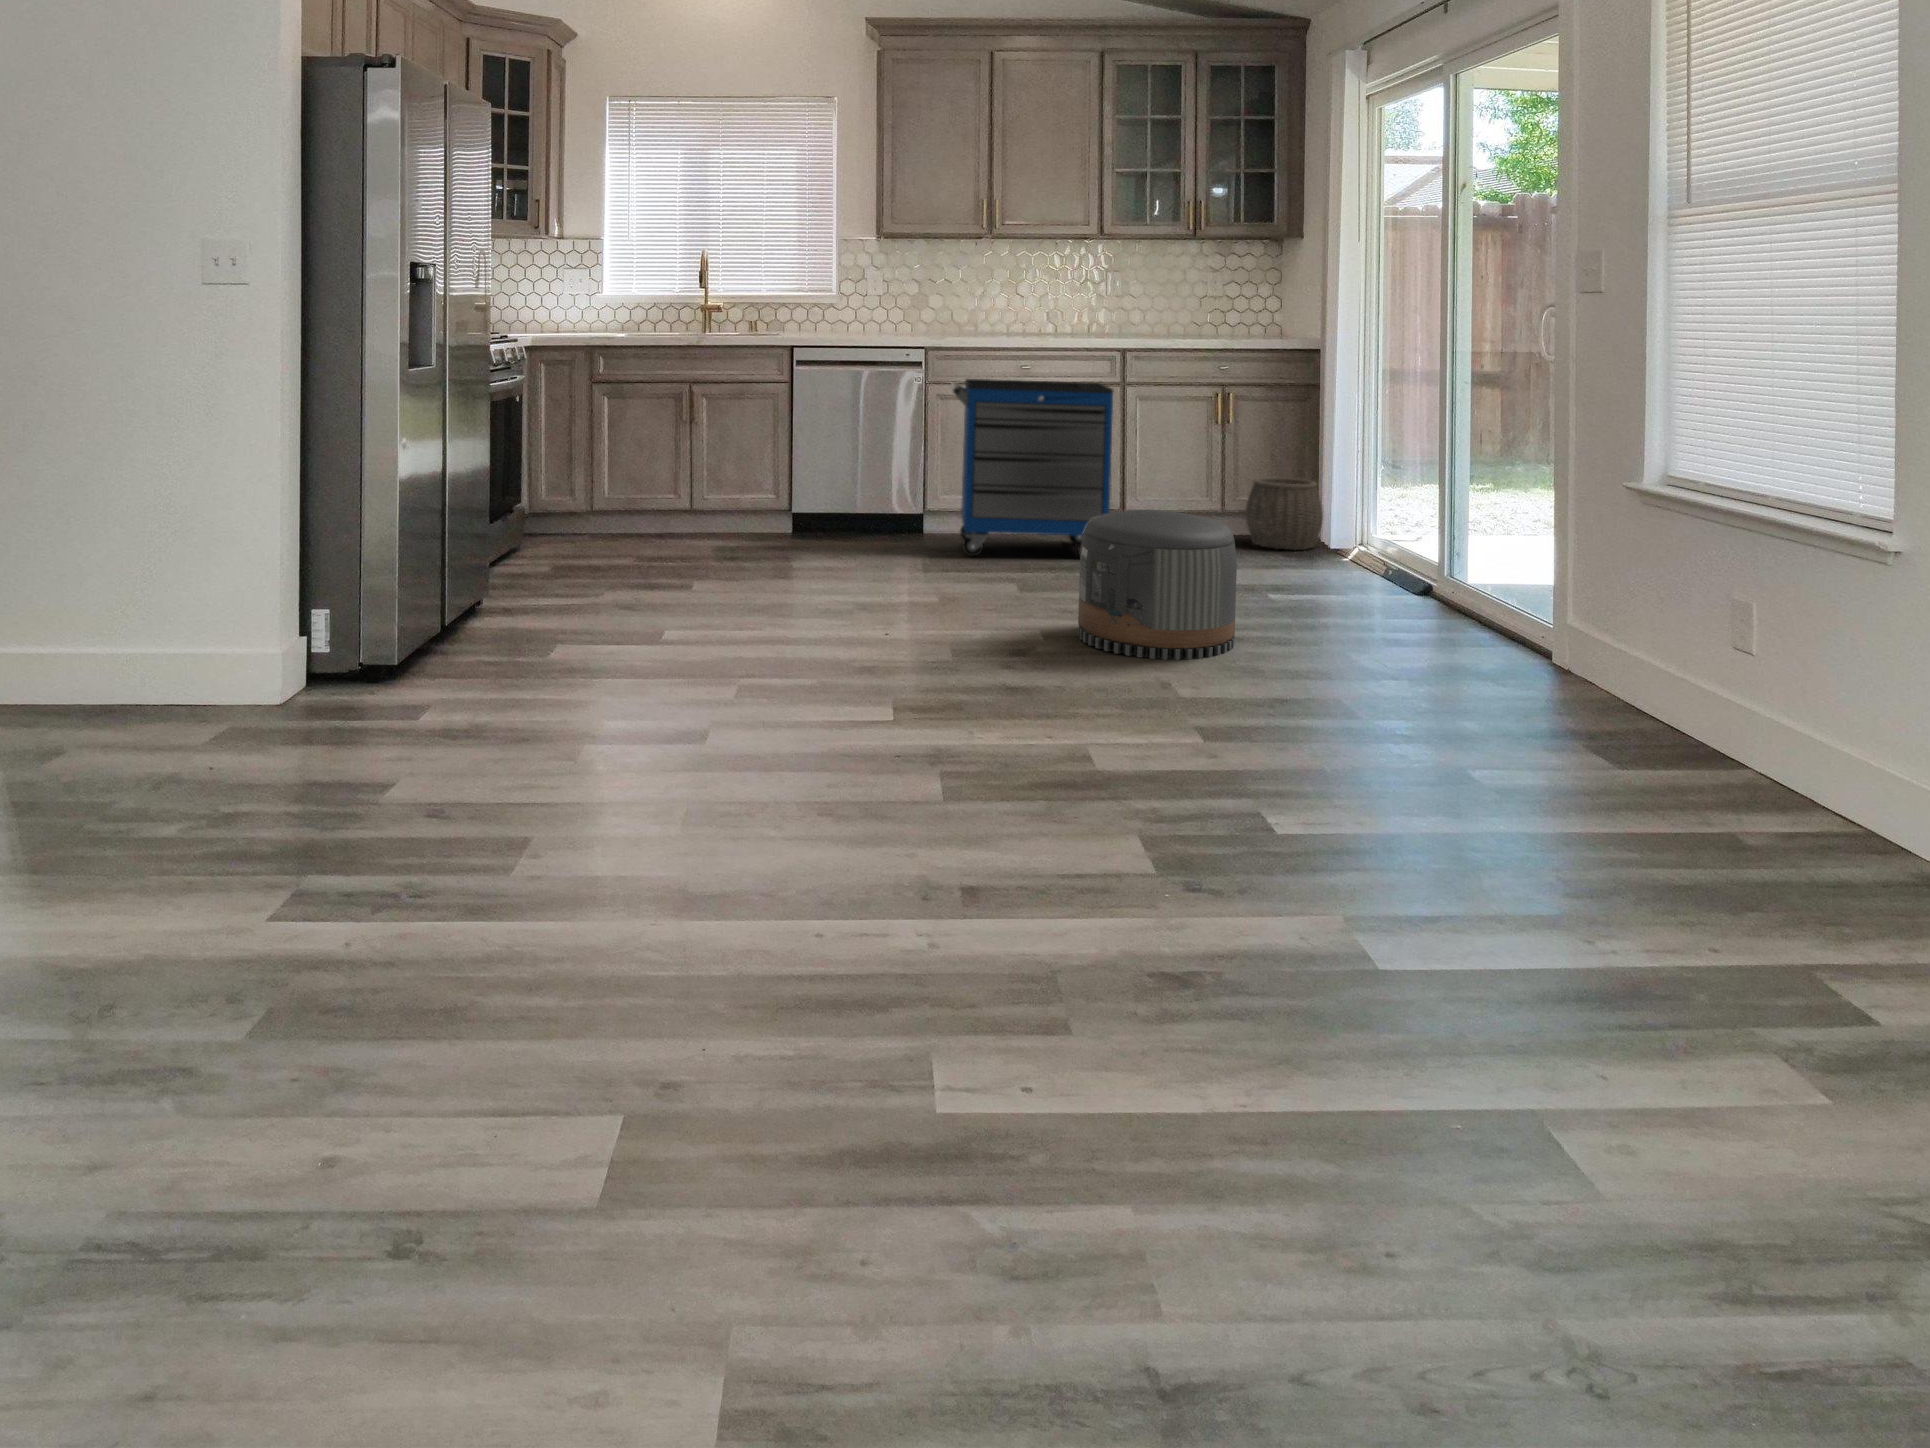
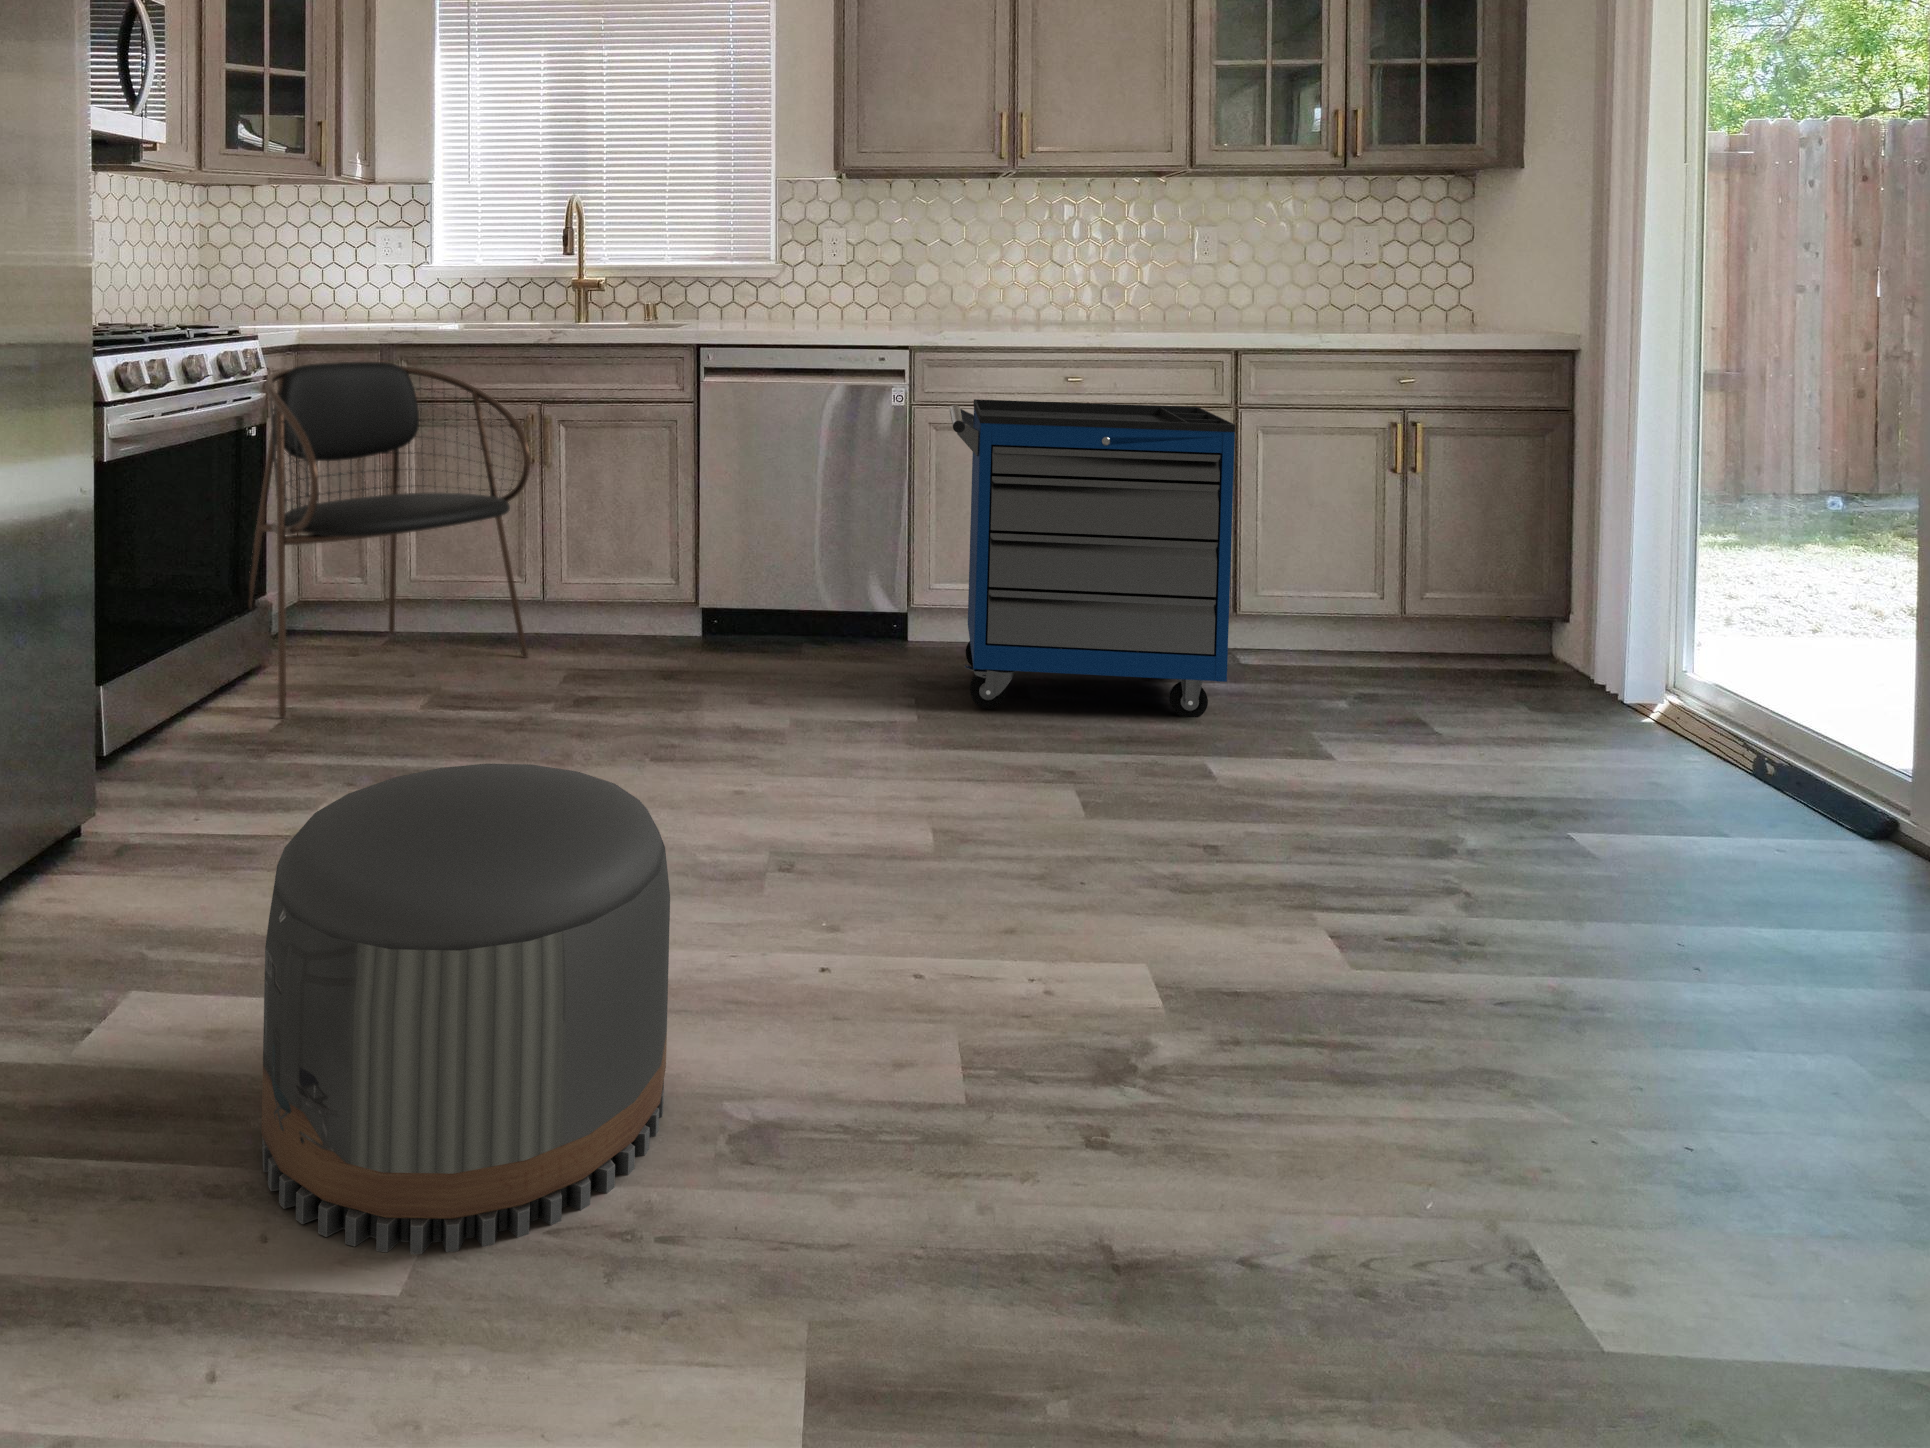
dining chair: none [507,356,692,564] -> present [239,362,531,718]
woven basket: present [1246,477,1323,550] -> none [1447,563,1594,698]
pouf: present [1078,510,1237,660] -> present [261,764,670,1254]

